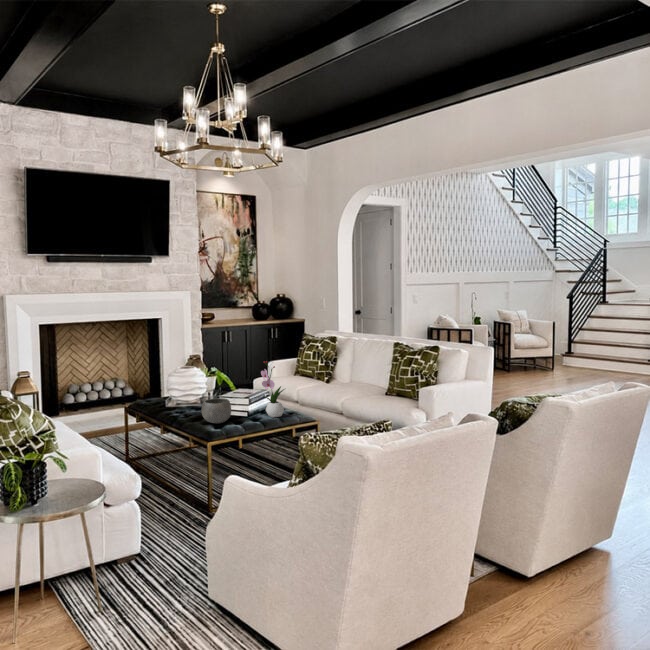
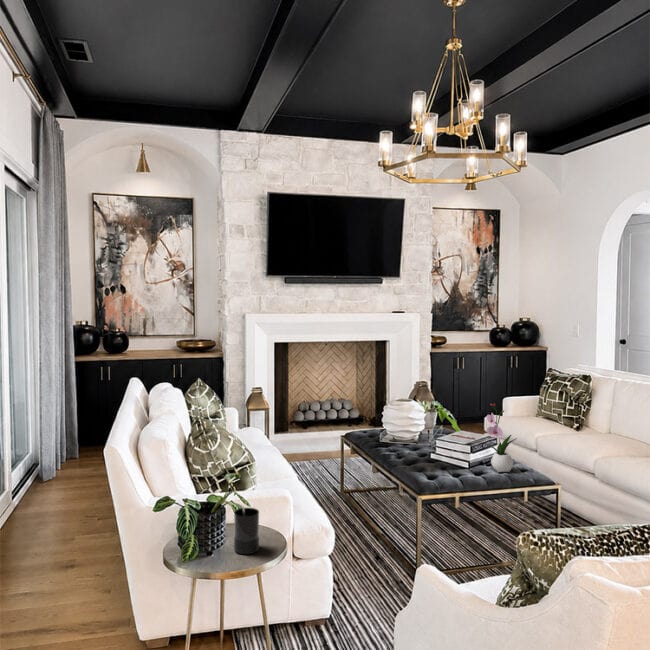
ceramic bowl: present [202,398,231,423] -> none [415,442,449,472]
candle: none [53,458,78,502] -> present [234,506,259,554]

